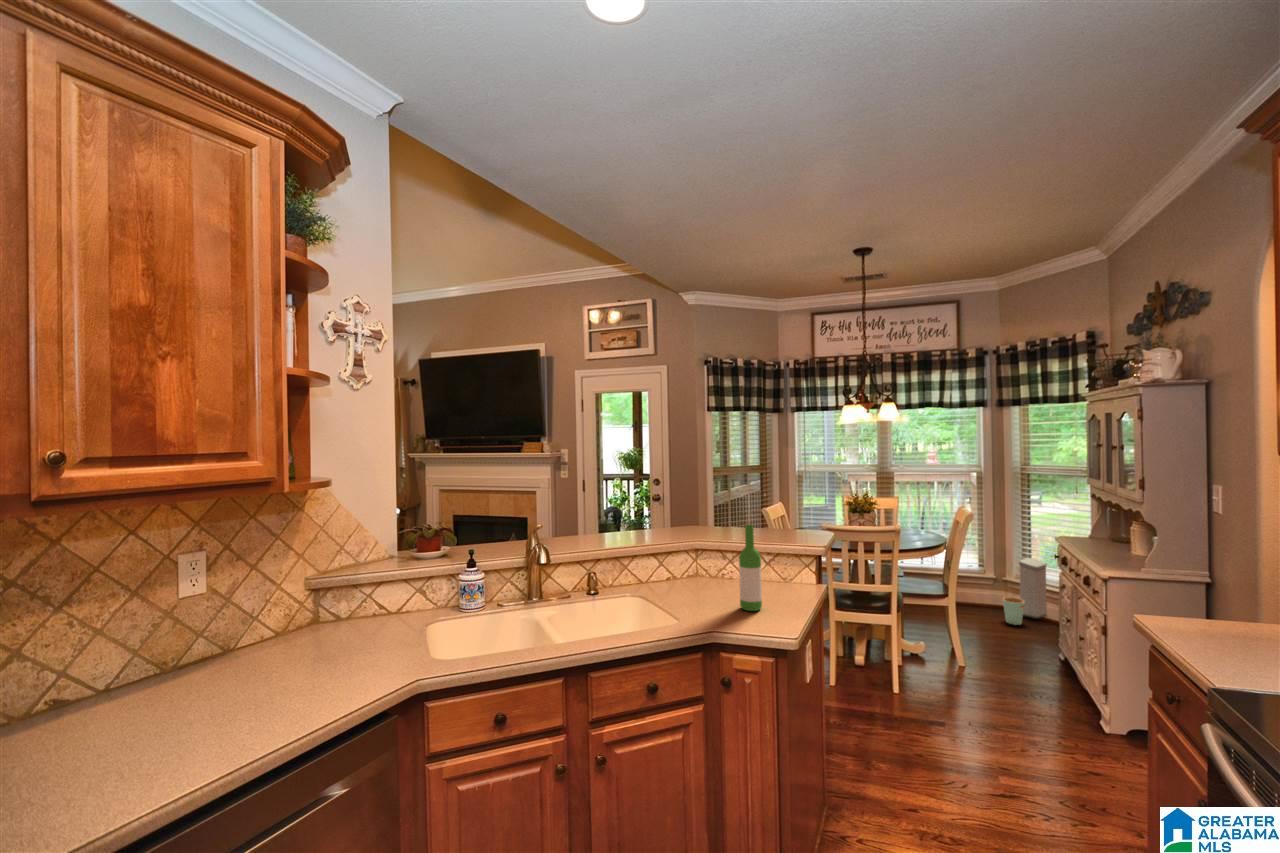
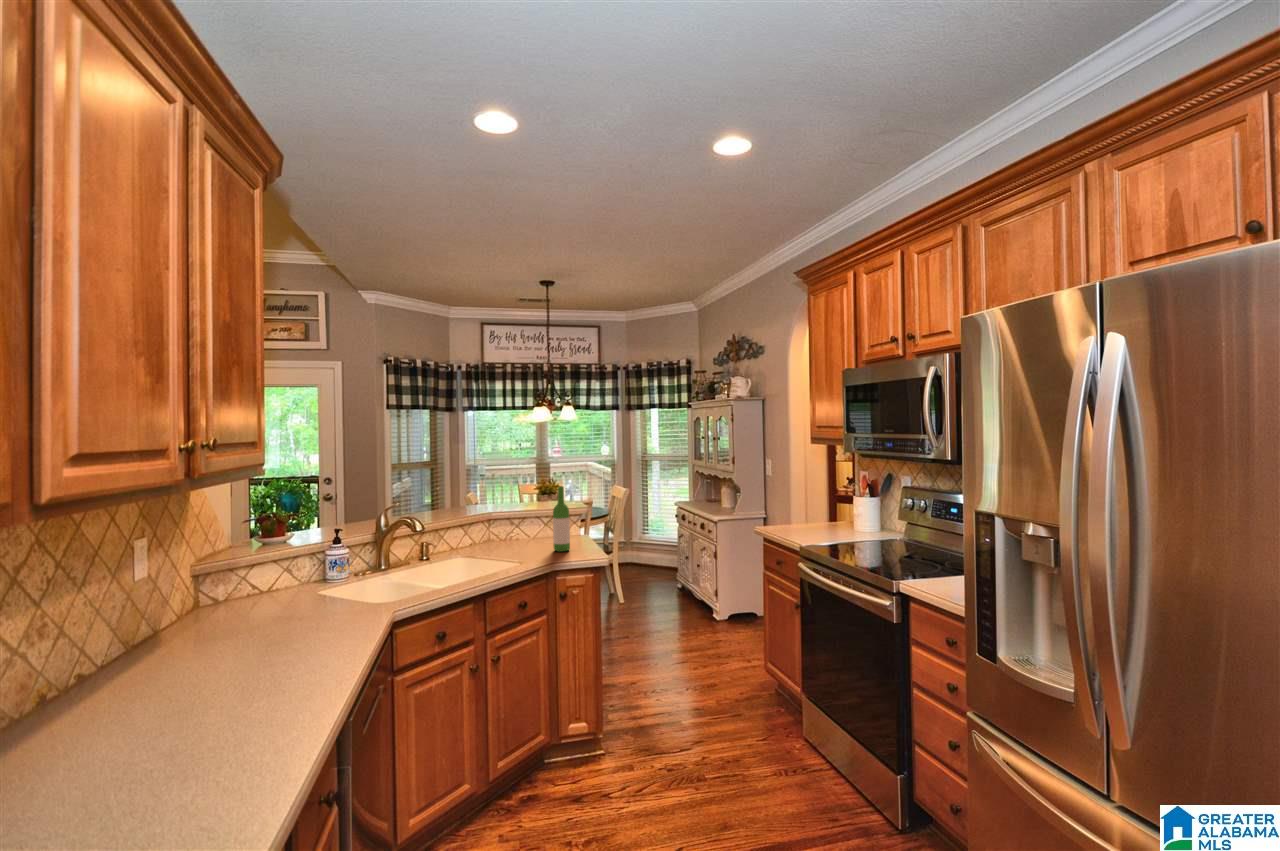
trash can: present [1003,558,1047,625] -> none [636,525,659,575]

